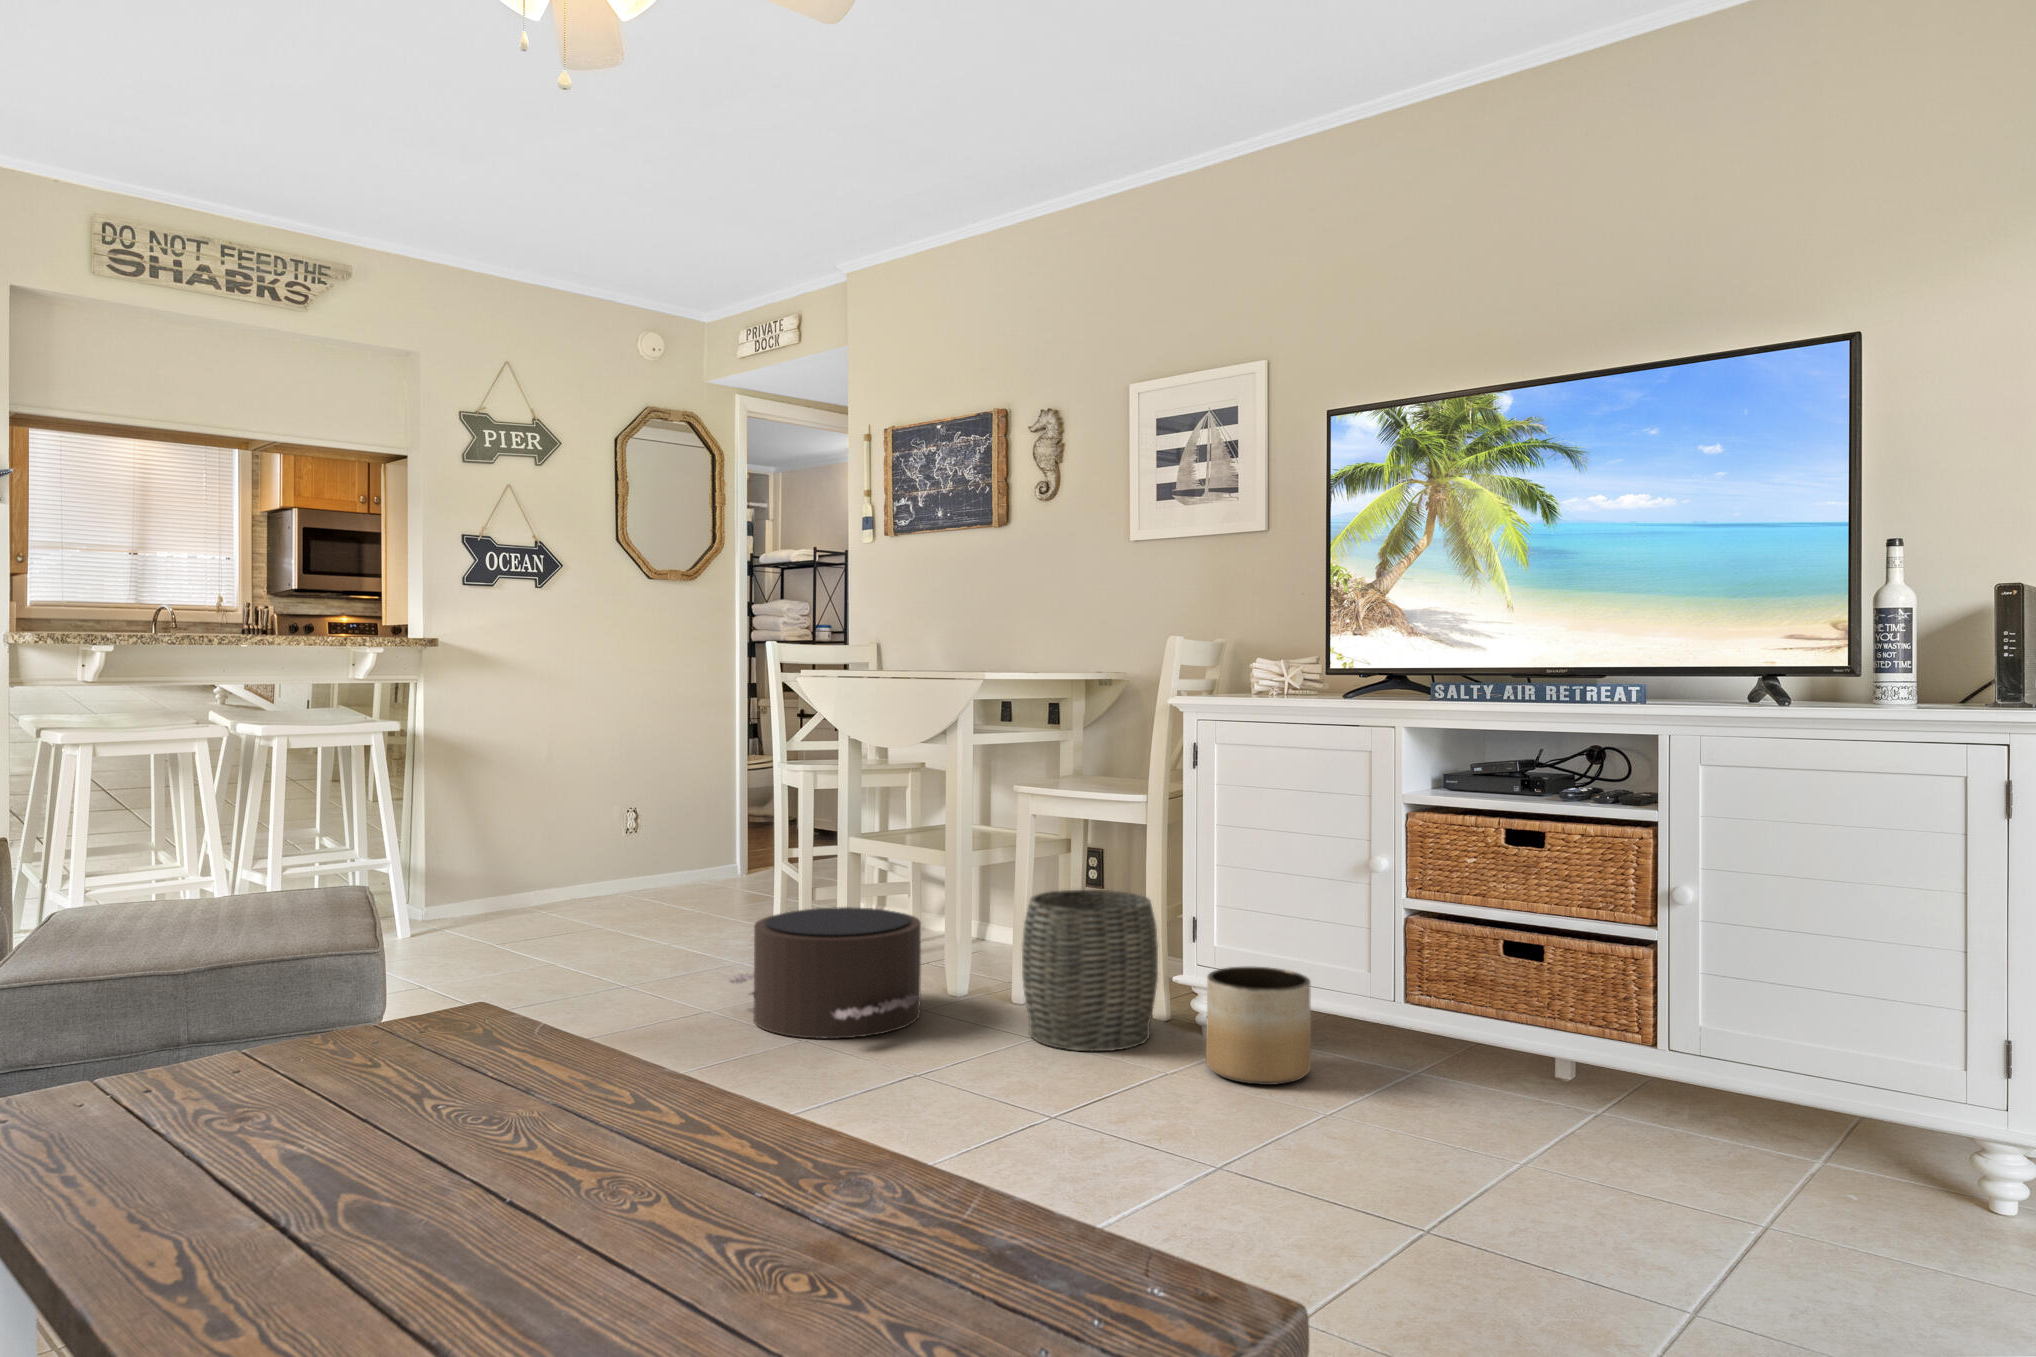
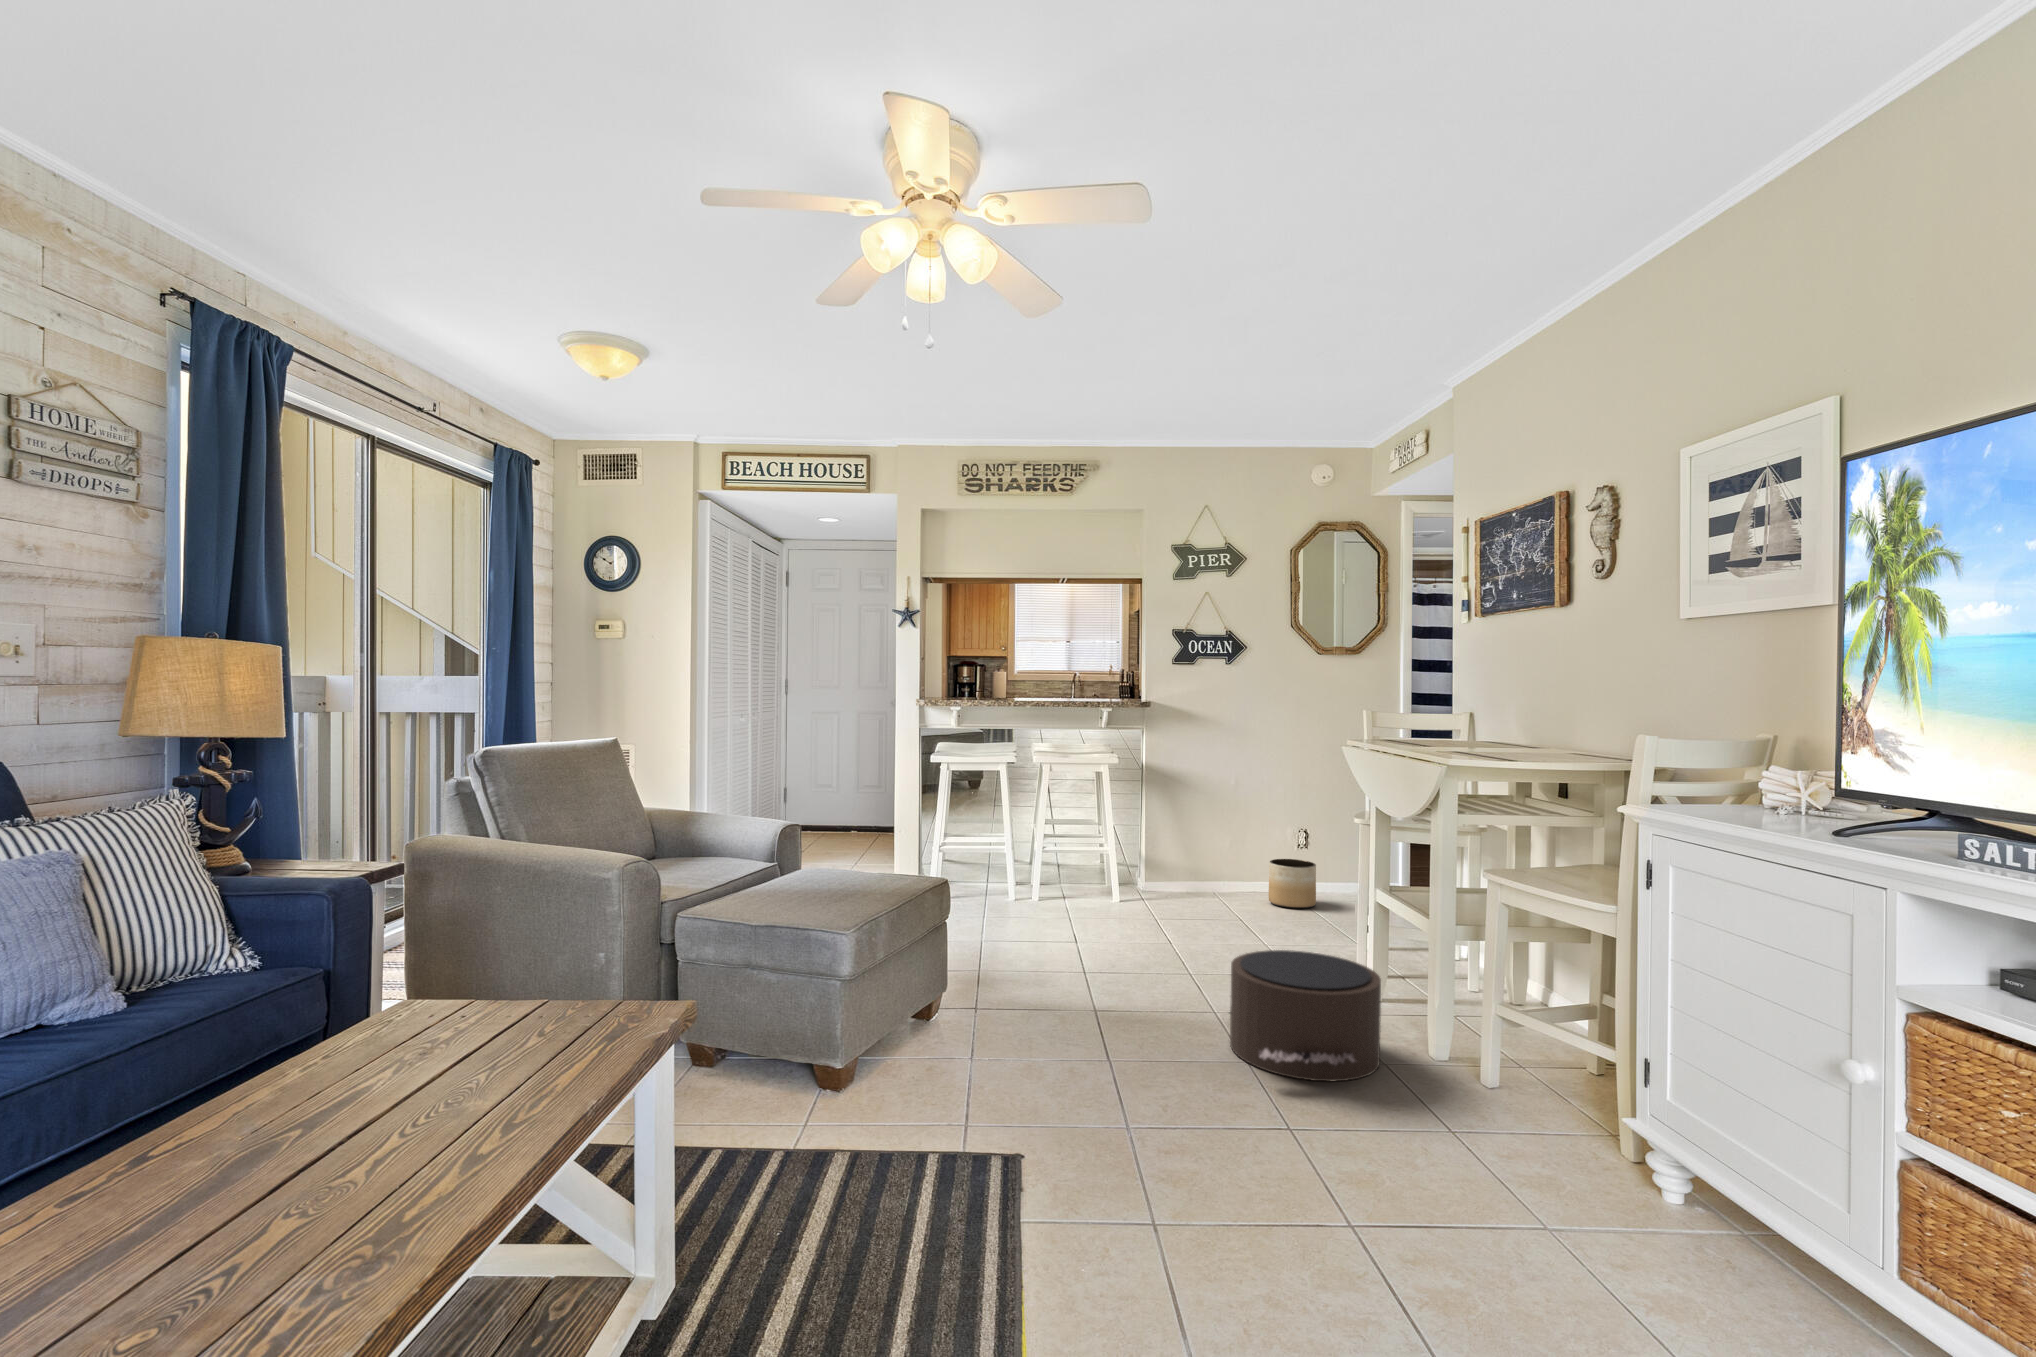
woven basket: present [1022,890,1158,1051] -> none [1438,989,1599,1185]
planter: present [1206,966,1311,1085] -> present [1269,859,1316,909]

